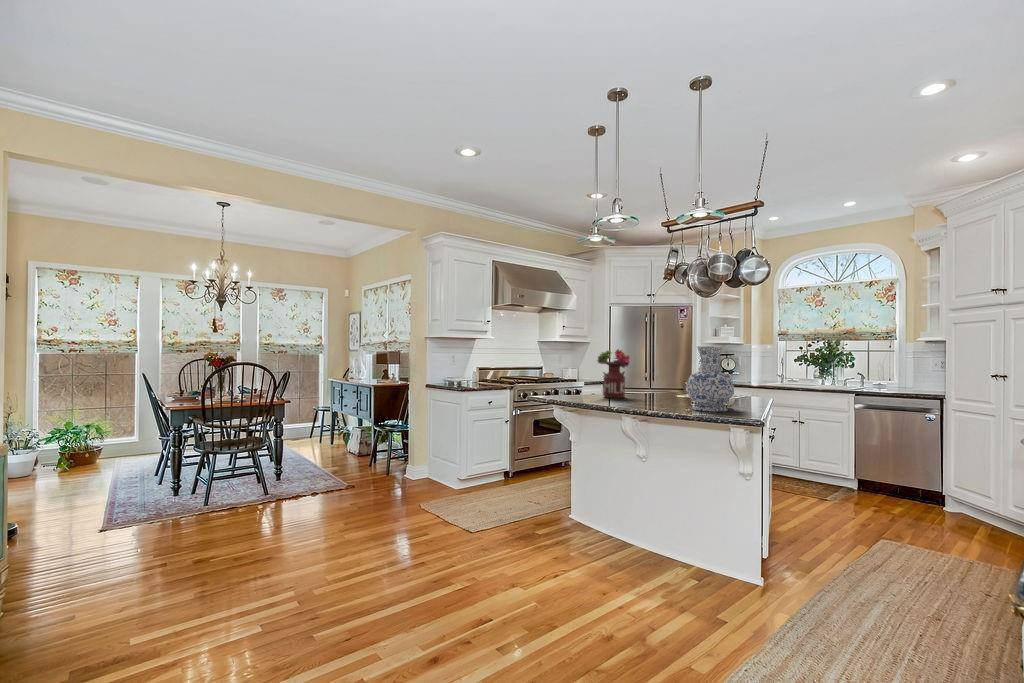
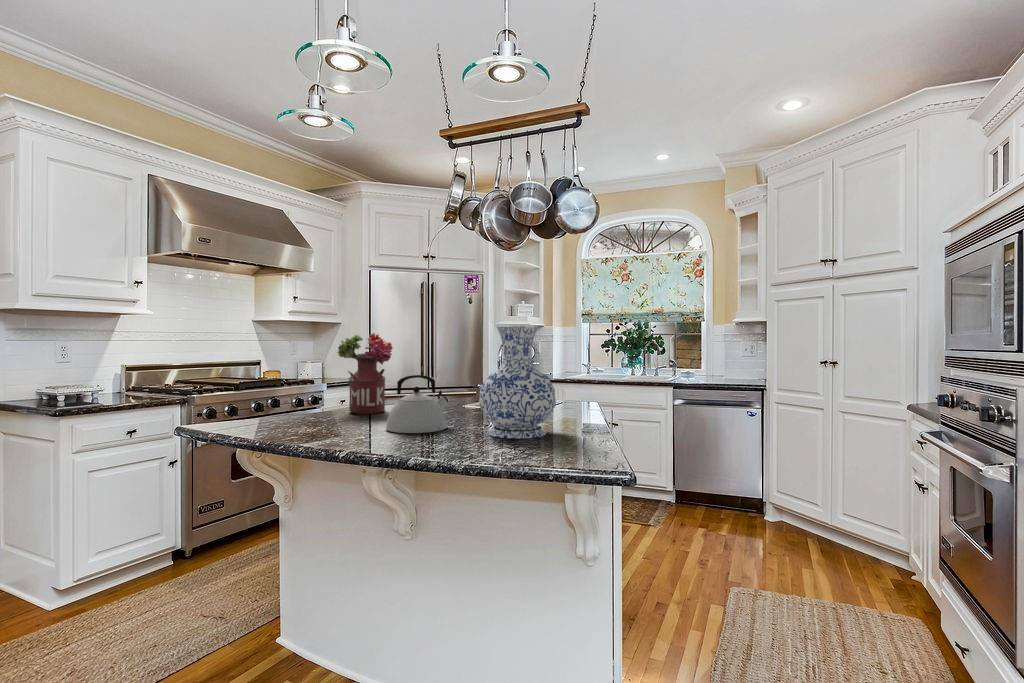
kettle: none [630,374,667,407] -> present [386,375,448,433]

